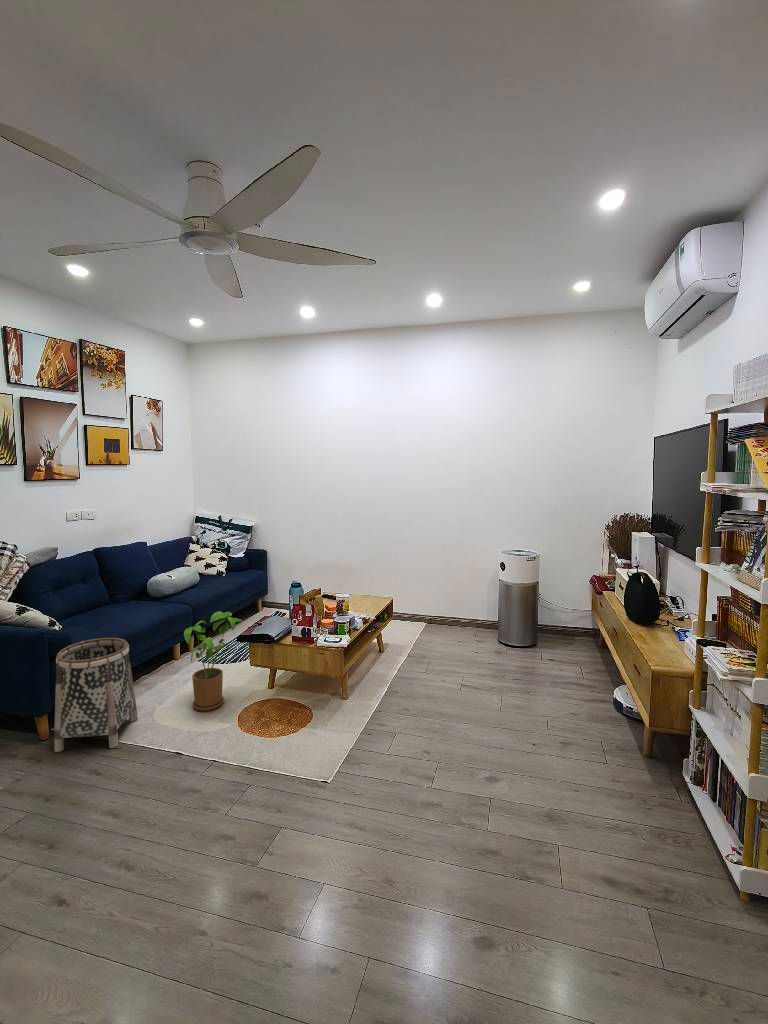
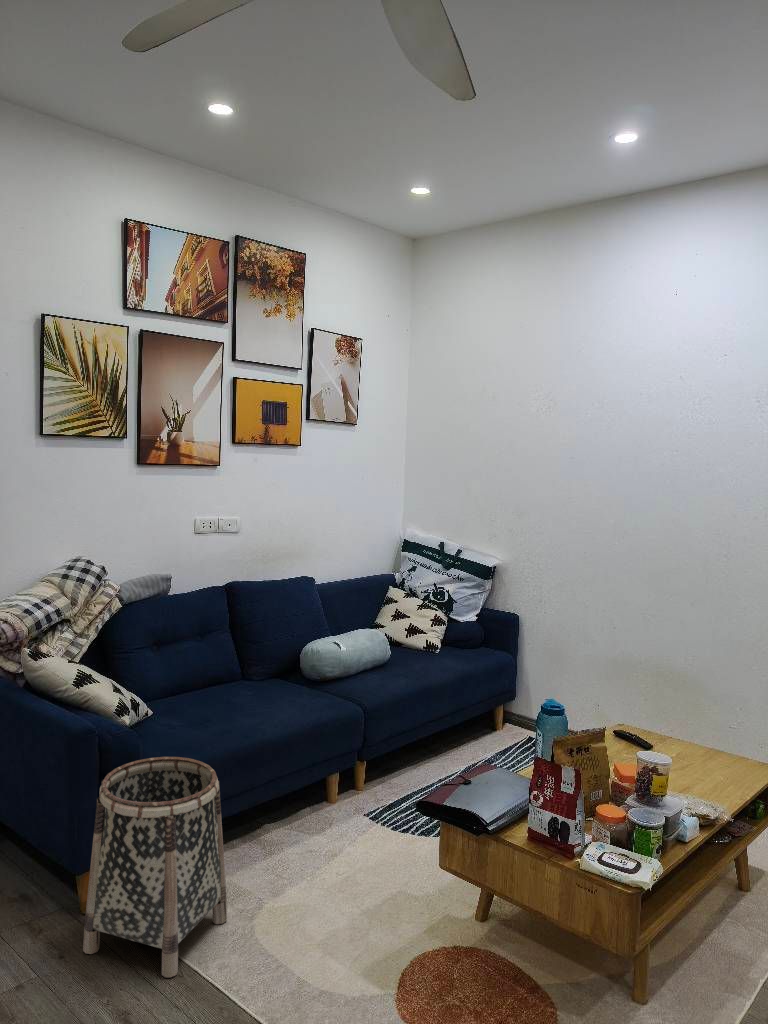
house plant: present [184,611,242,711] -> none [319,747,430,942]

